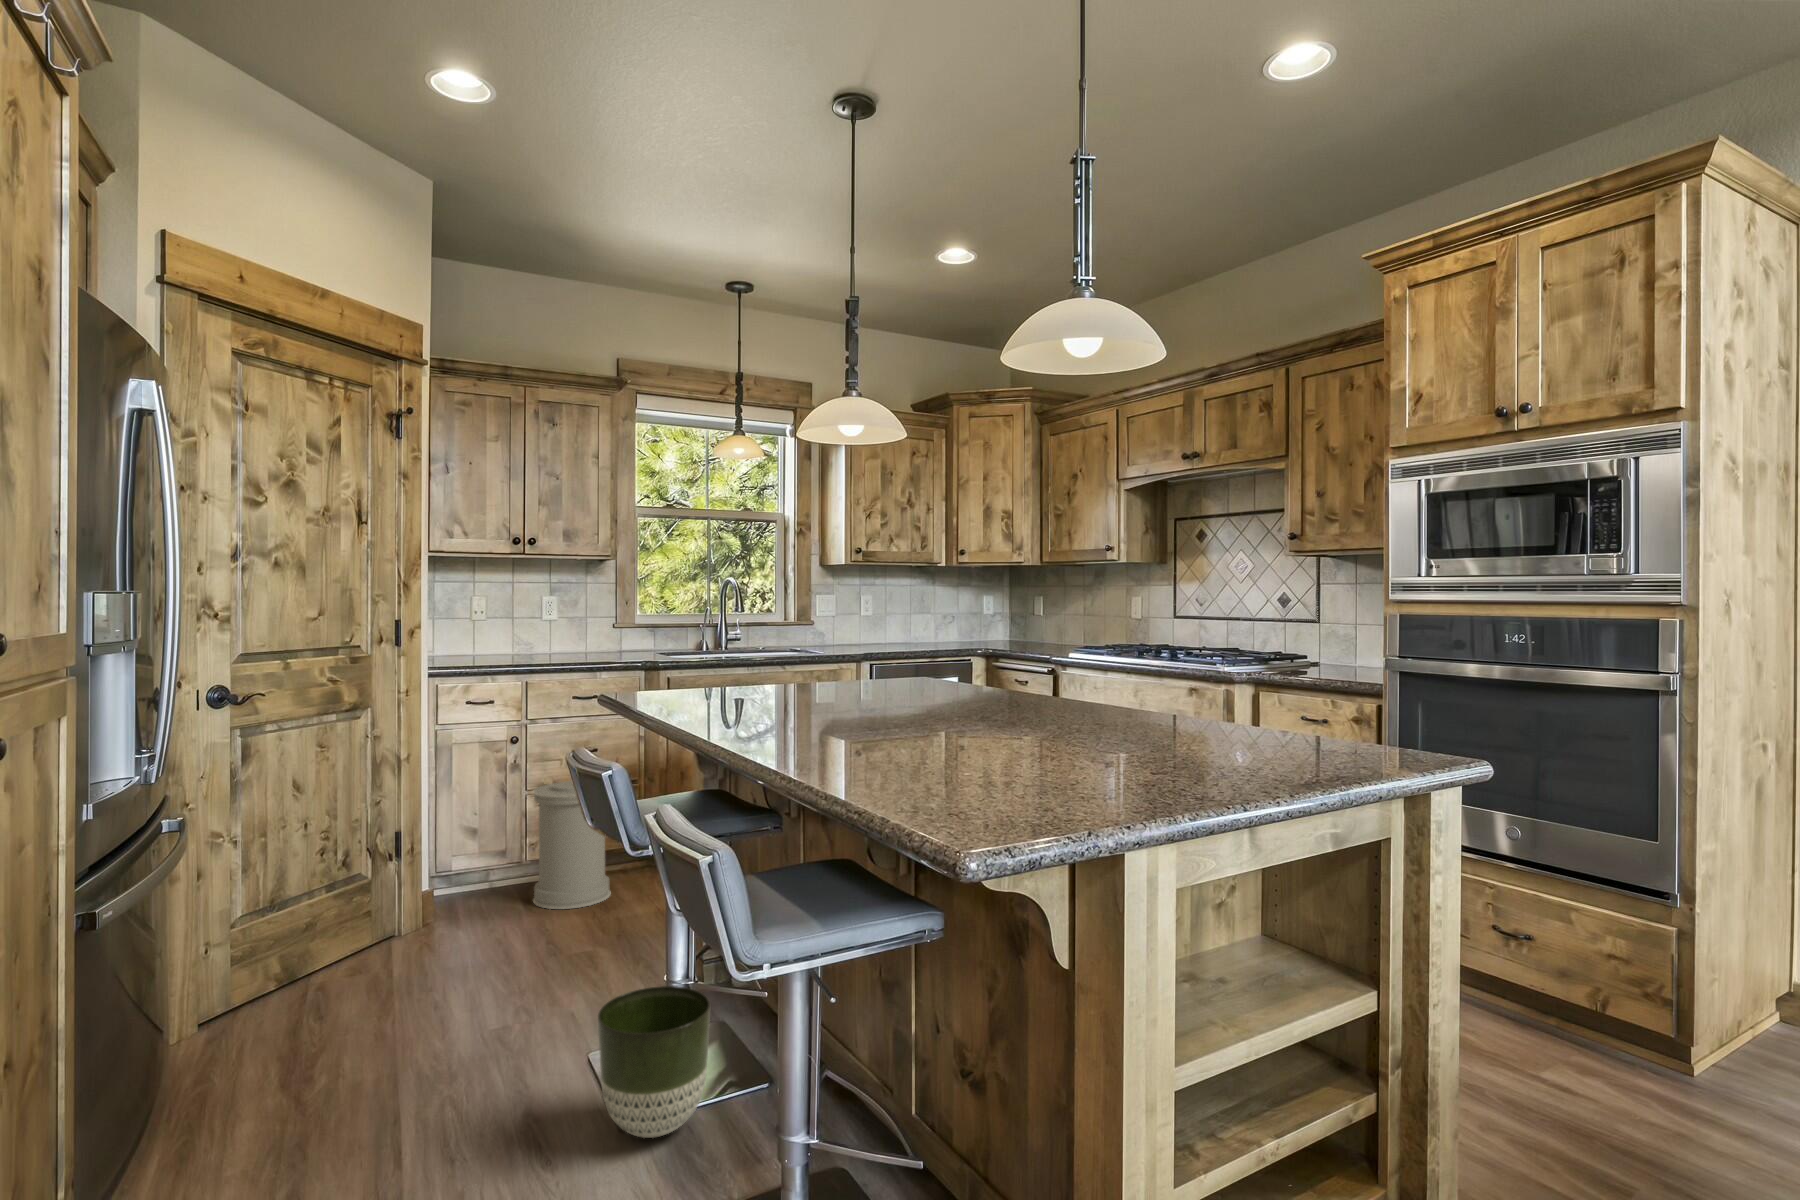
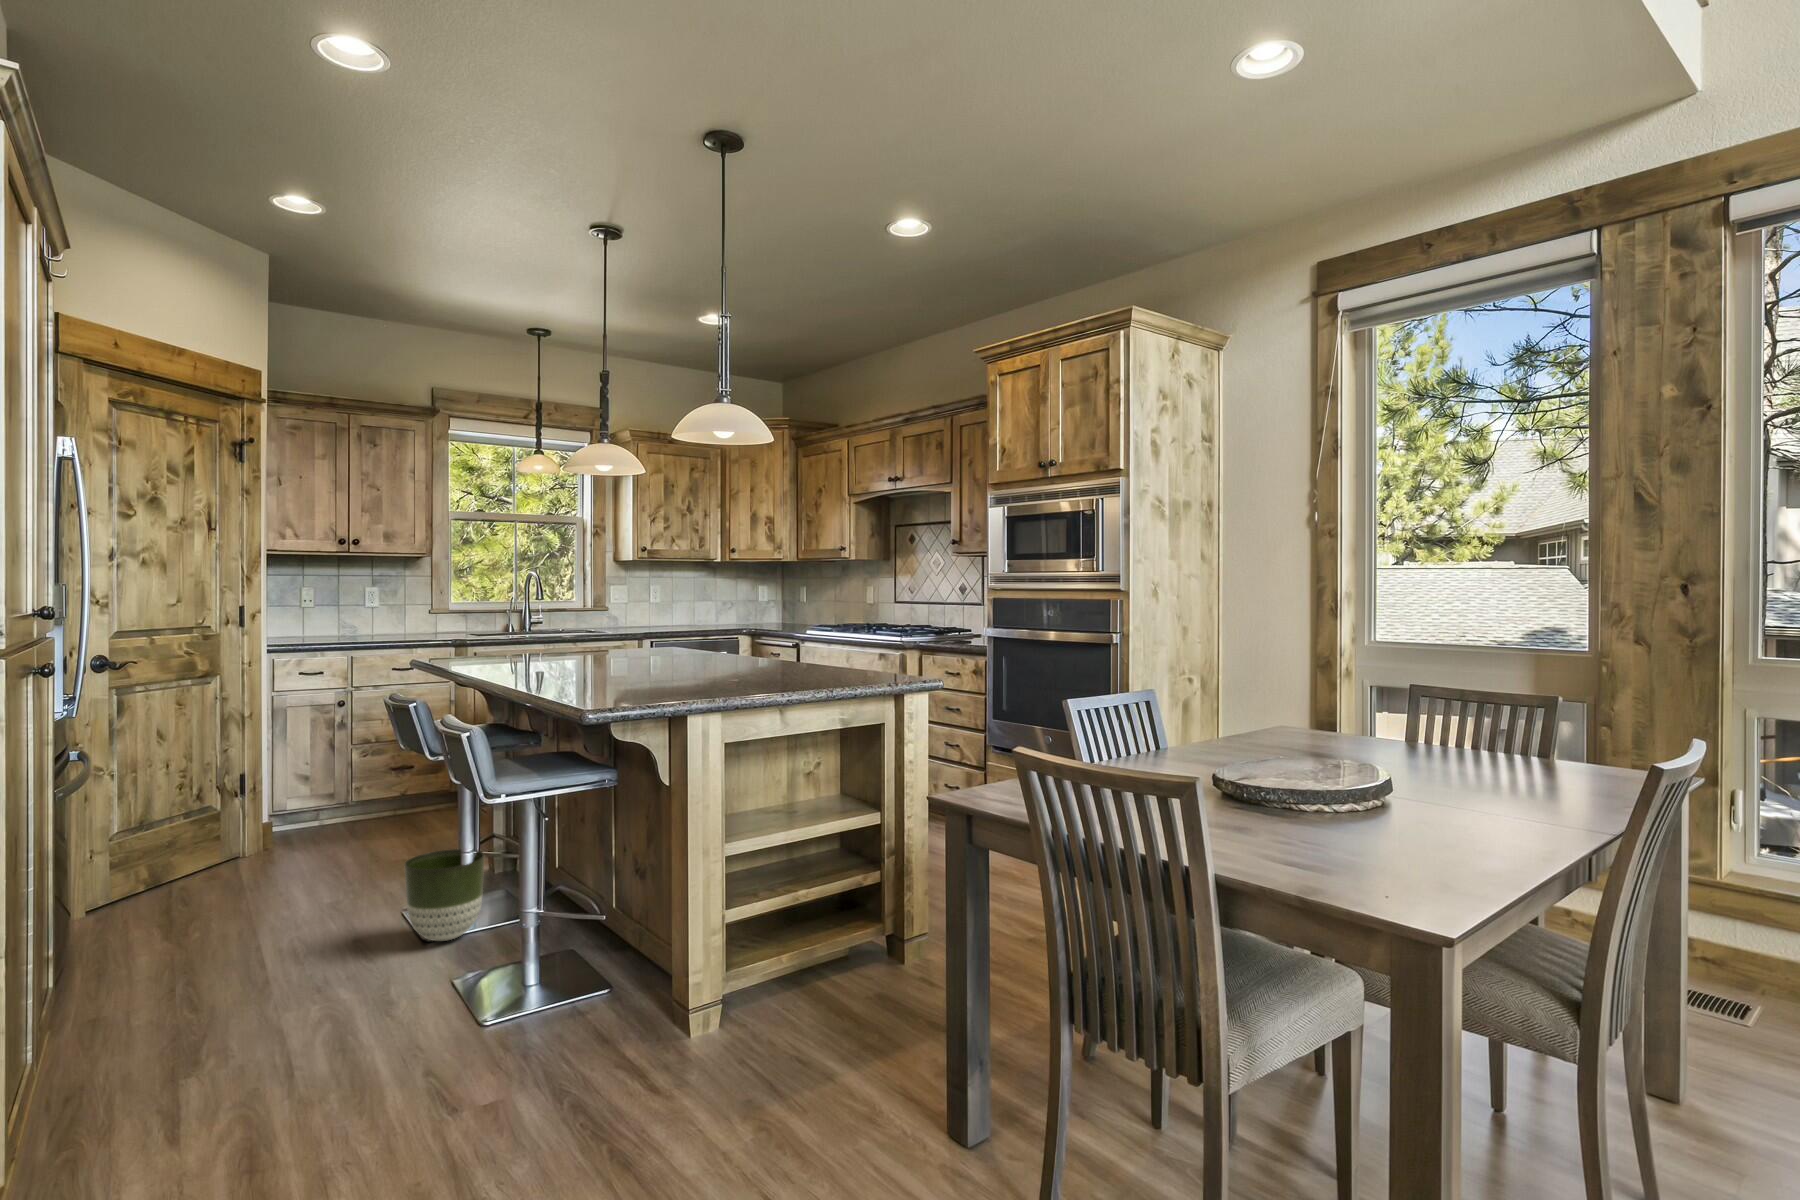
trash can: present [533,781,611,909] -> none [357,735,424,835]

